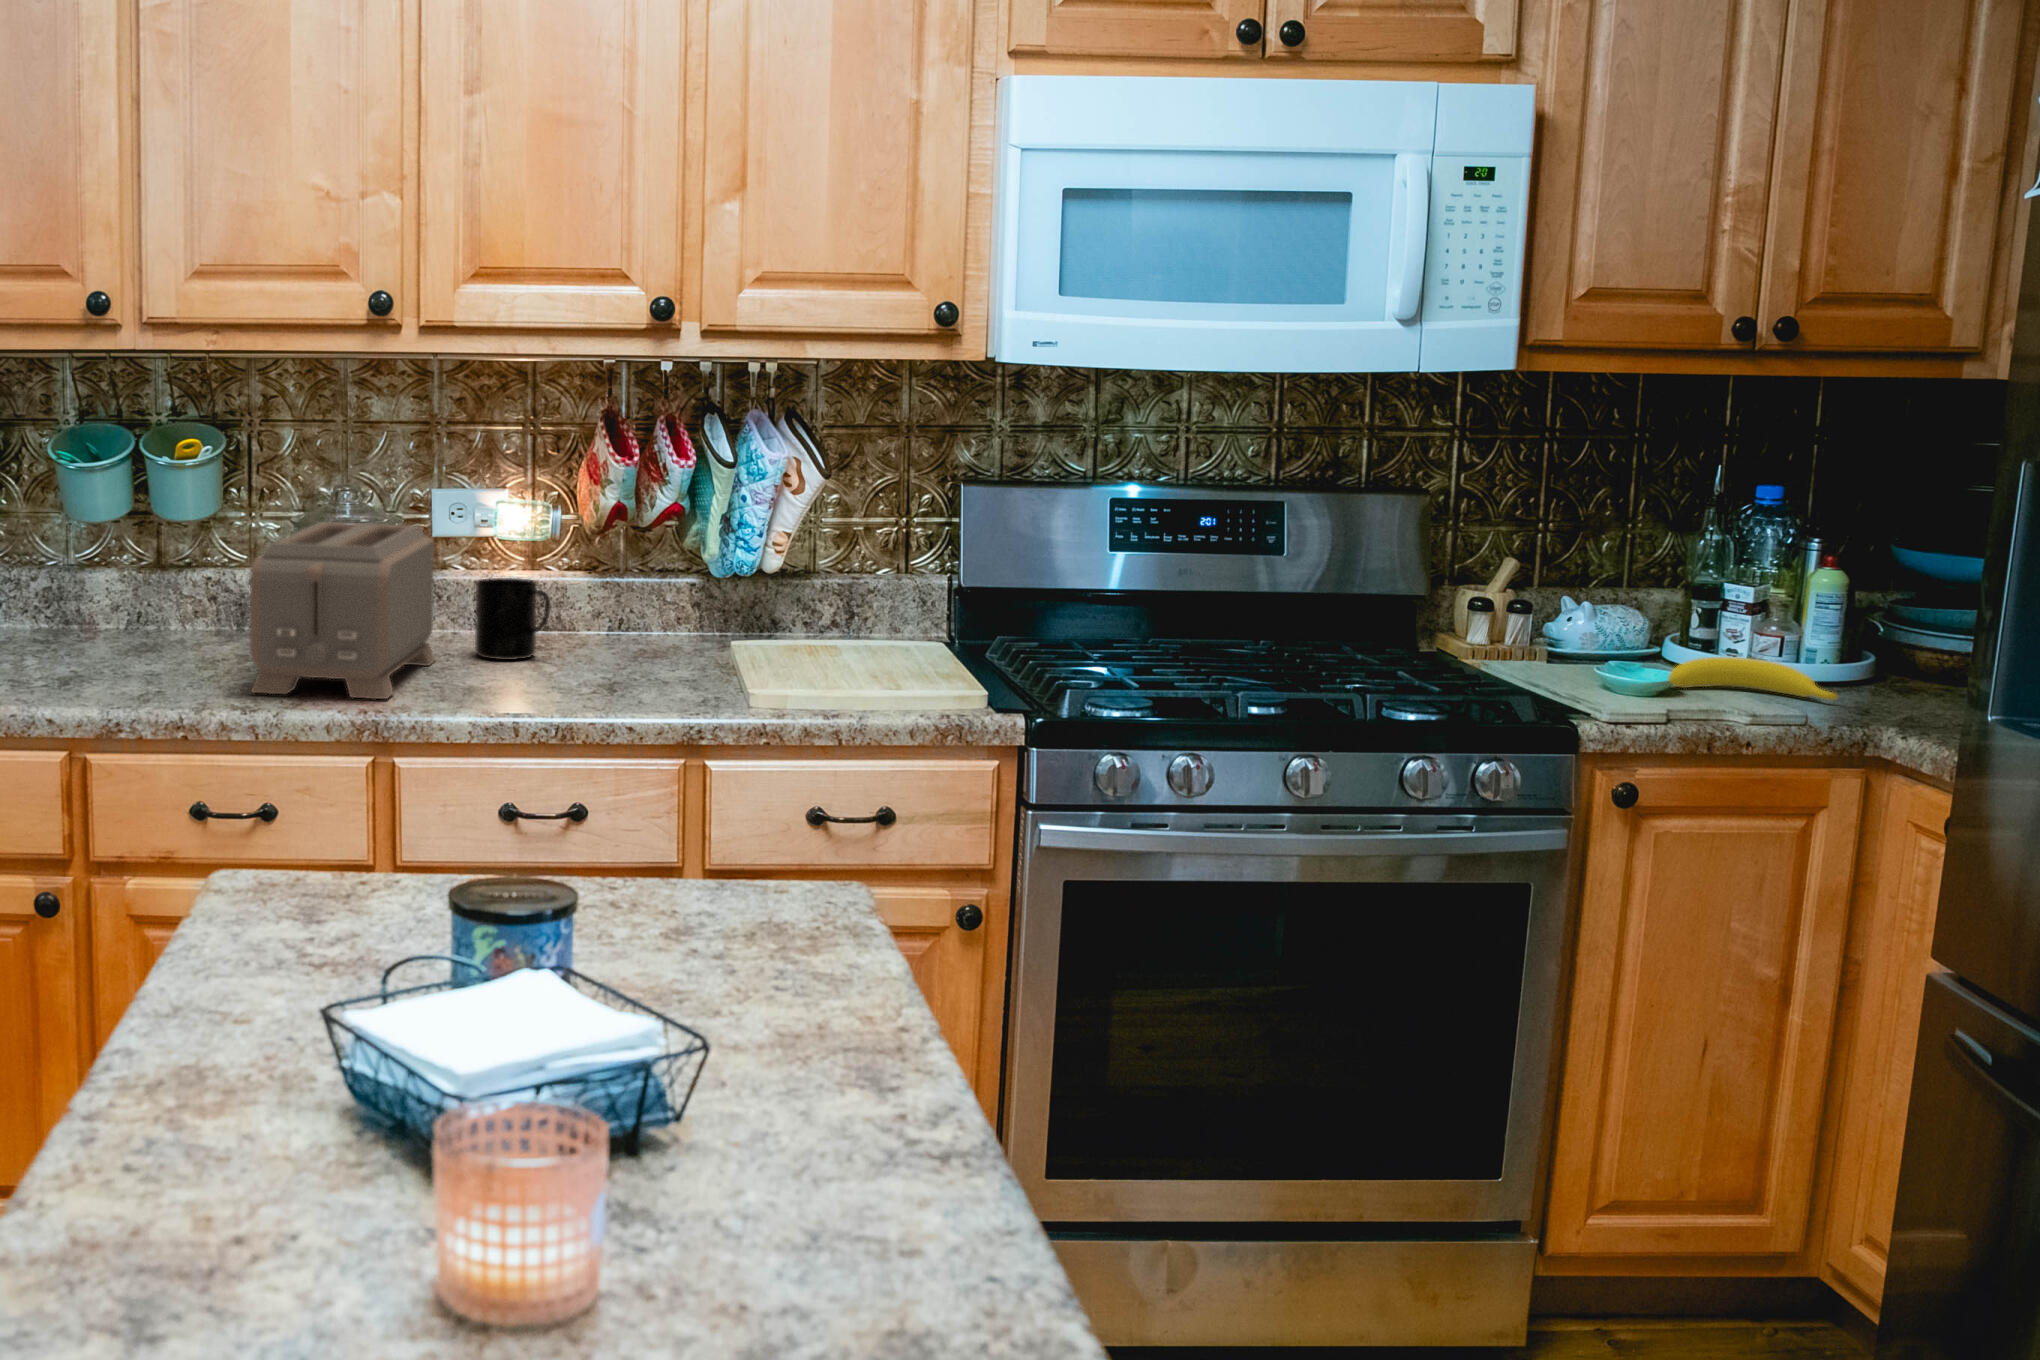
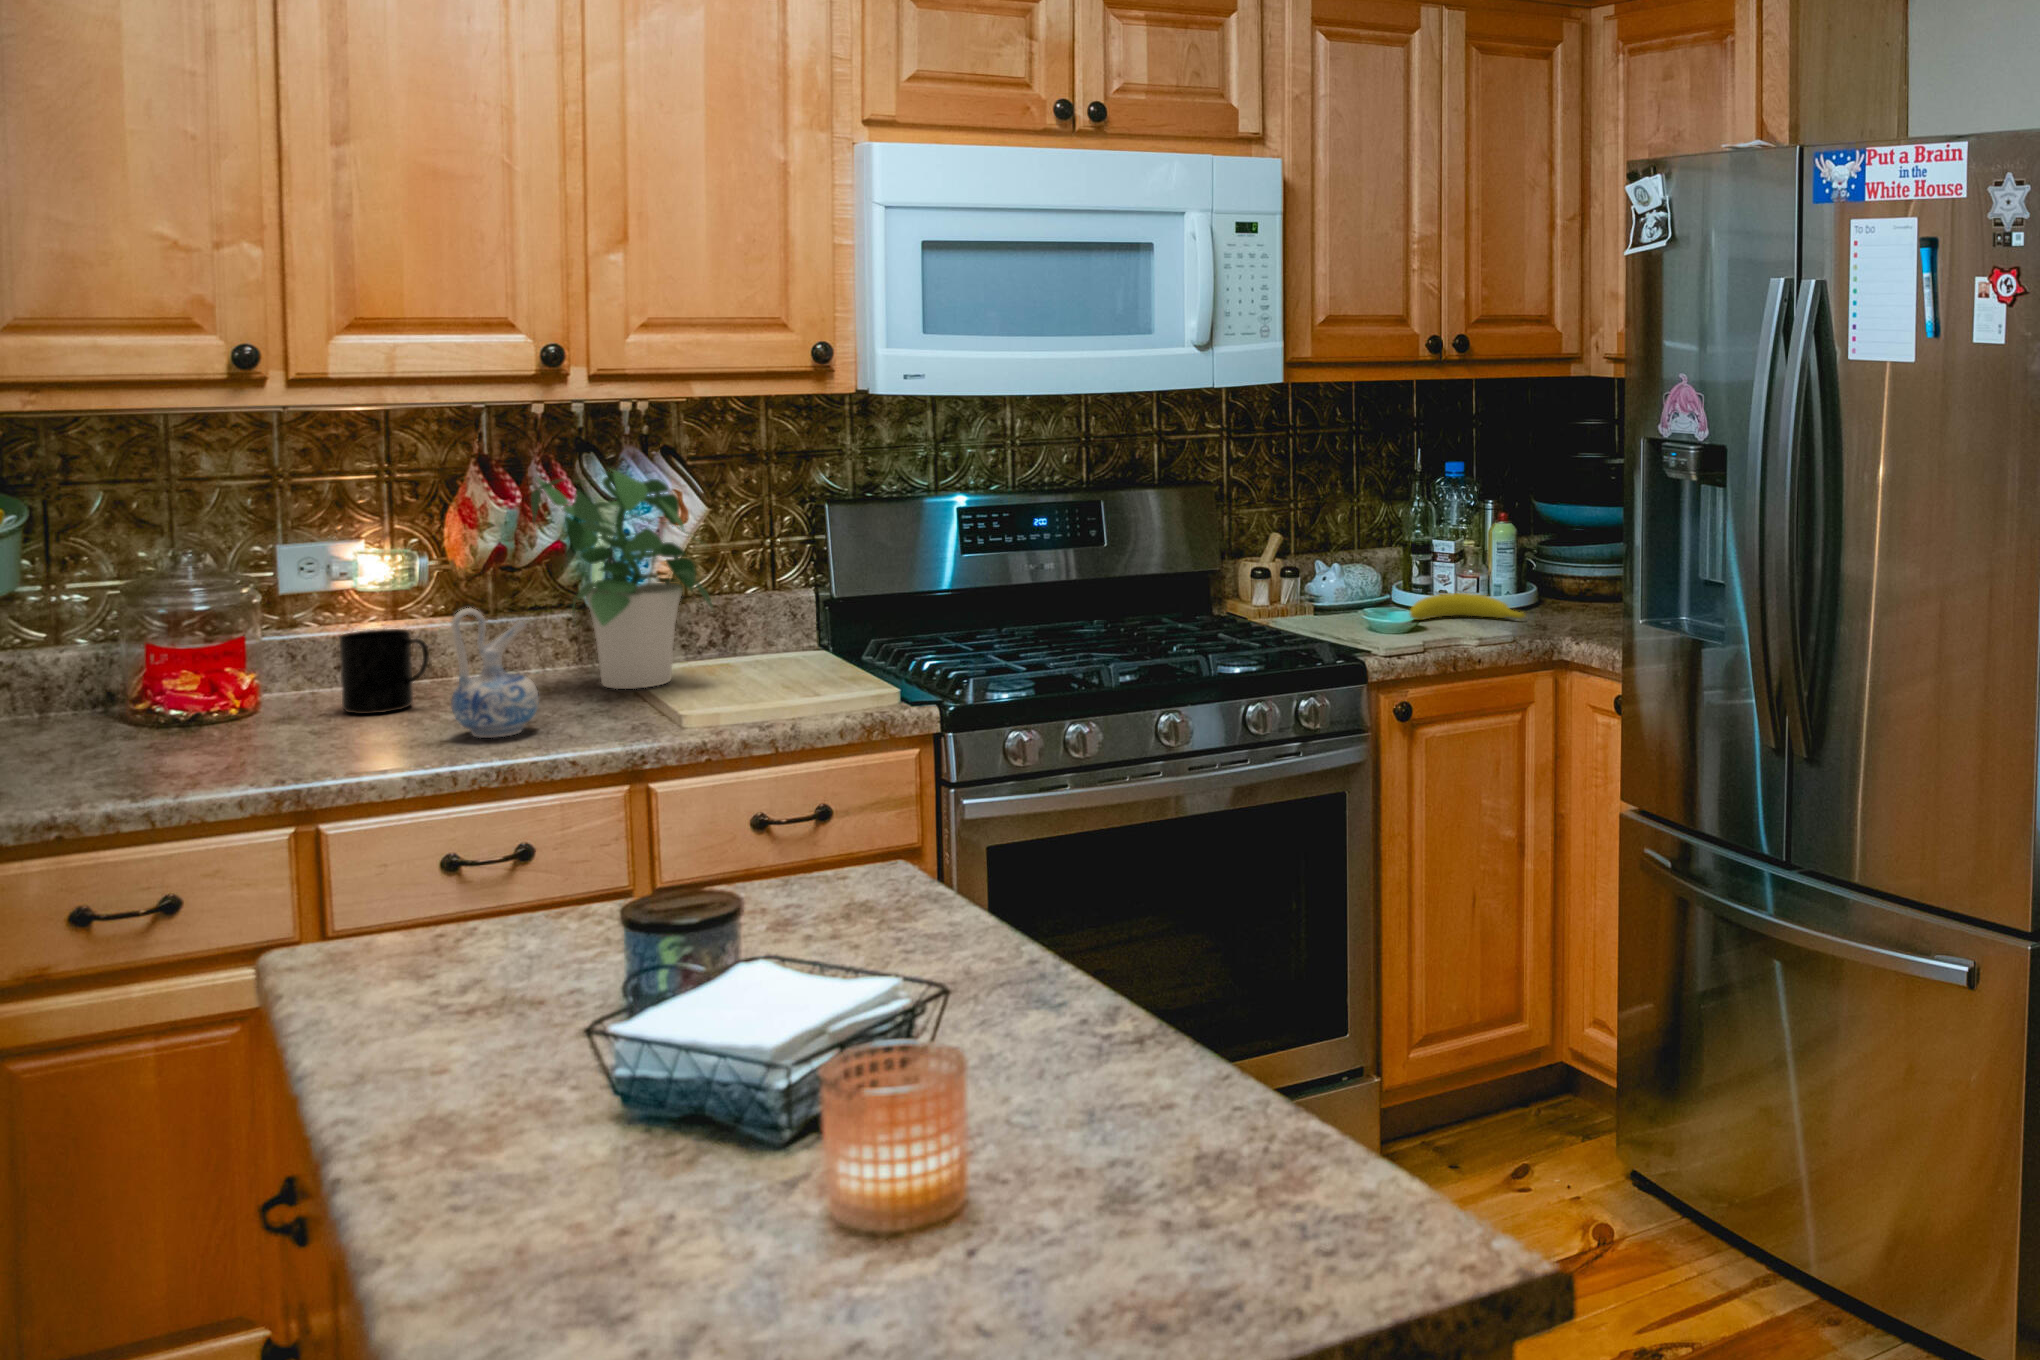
potted plant: none [650,430,822,664] -> present [531,470,714,689]
toaster: present [250,522,435,699] -> none [70,585,298,786]
ceramic pitcher: none [556,564,633,695] -> present [451,608,539,738]

